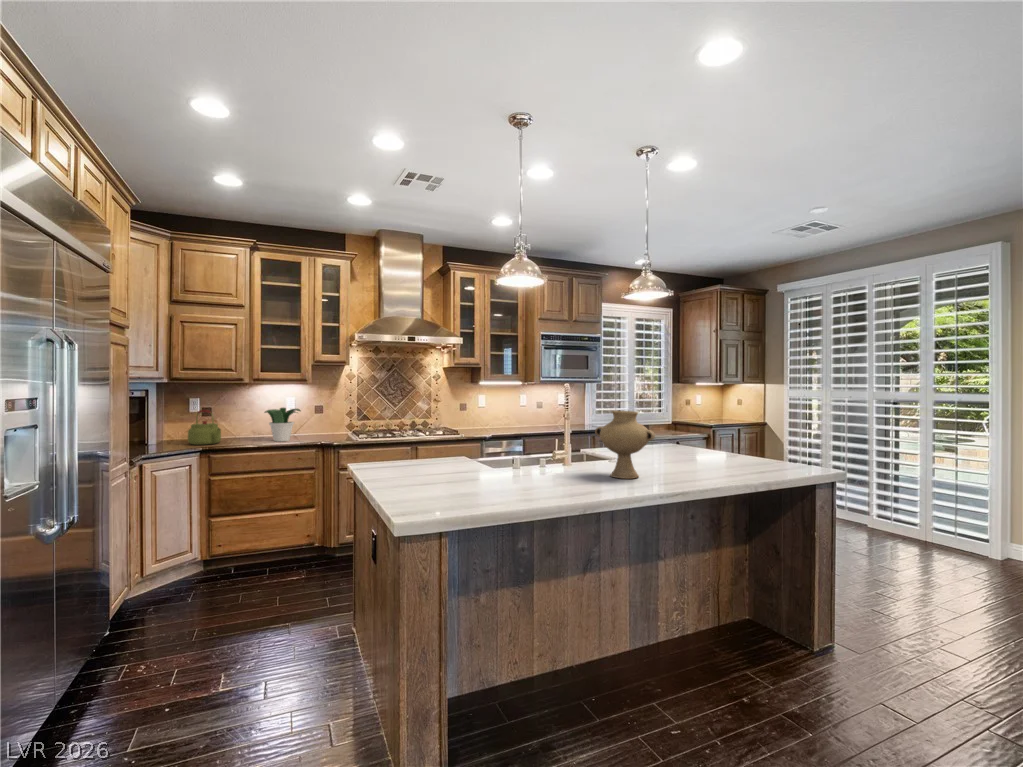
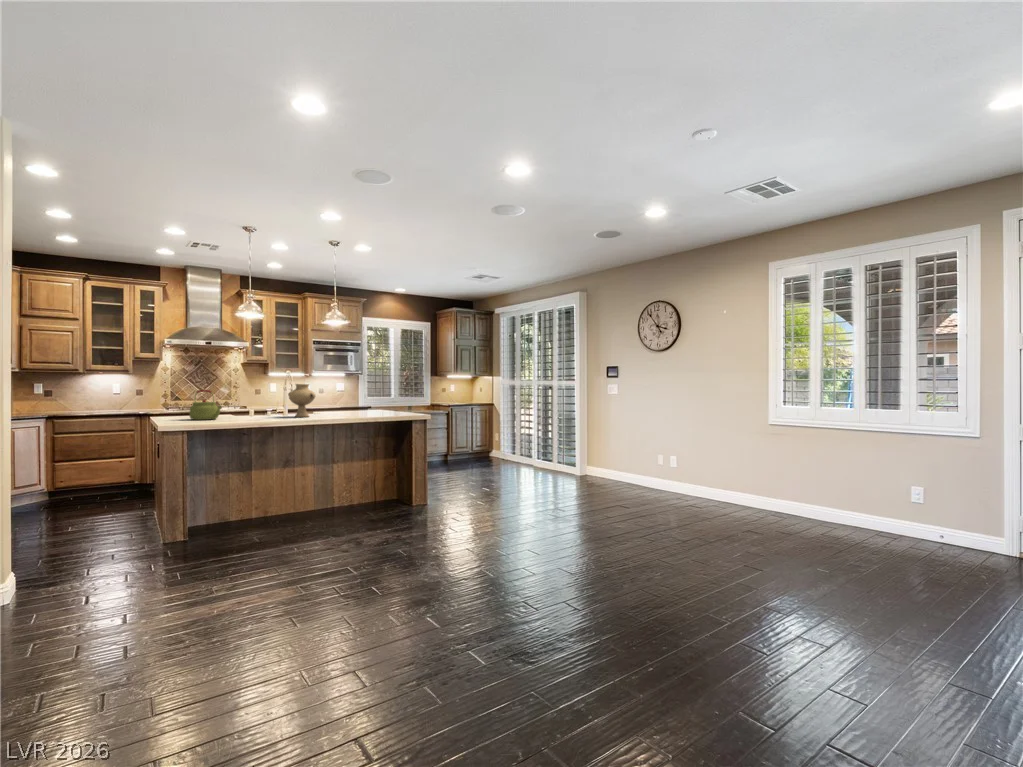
potted plant: present [265,408,301,441] -> none [95,390,124,413]
kettle: present [188,410,221,445] -> present [190,390,221,420]

